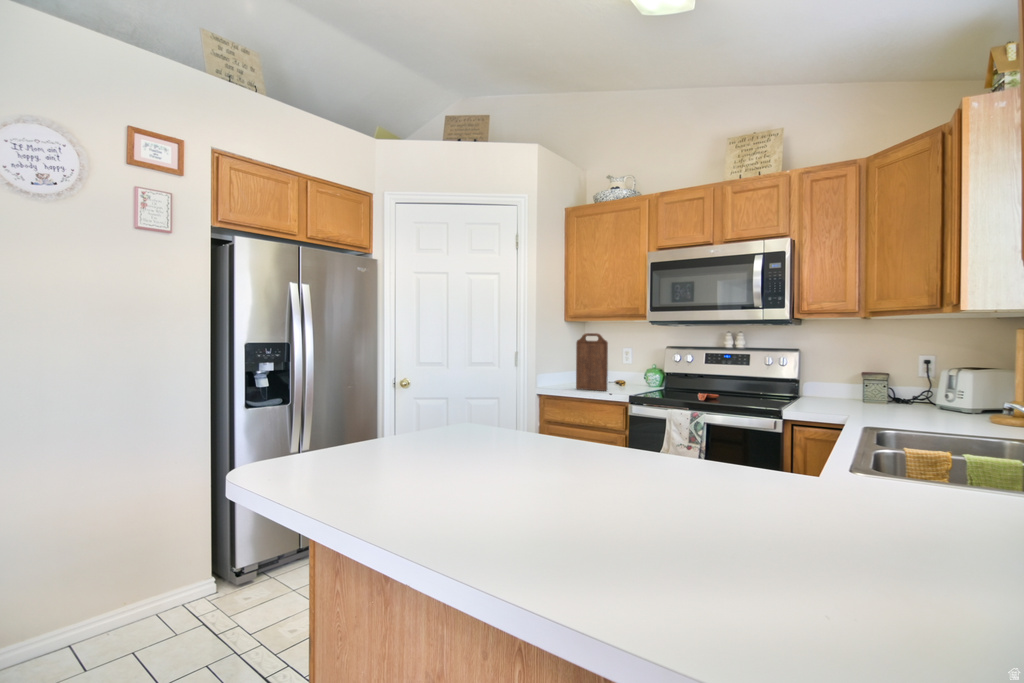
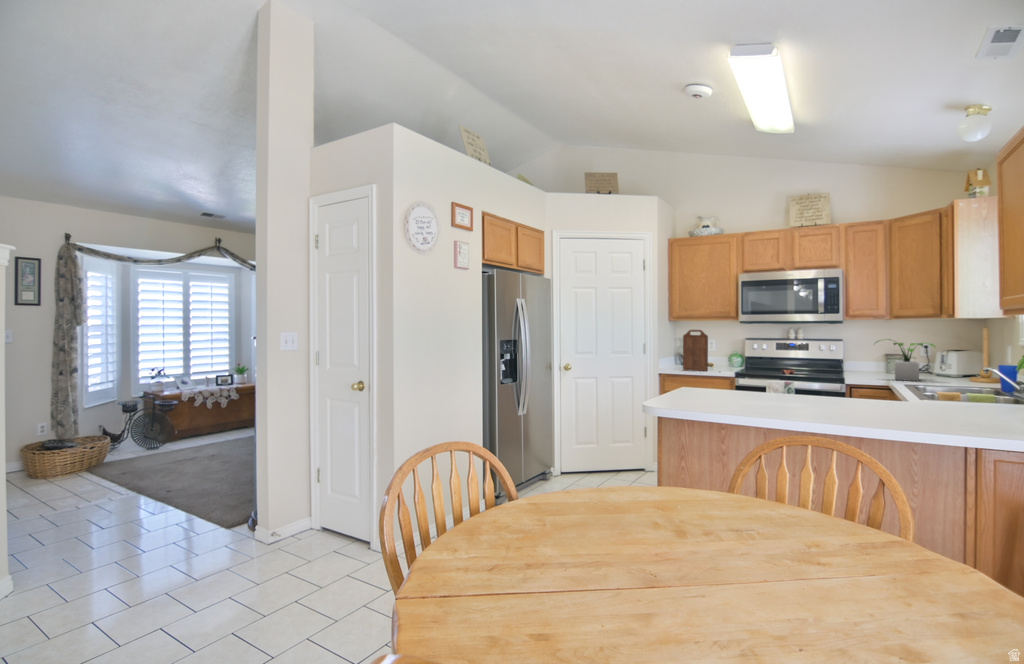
potted plant: none [831,348,931,418] -> present [877,339,935,381]

